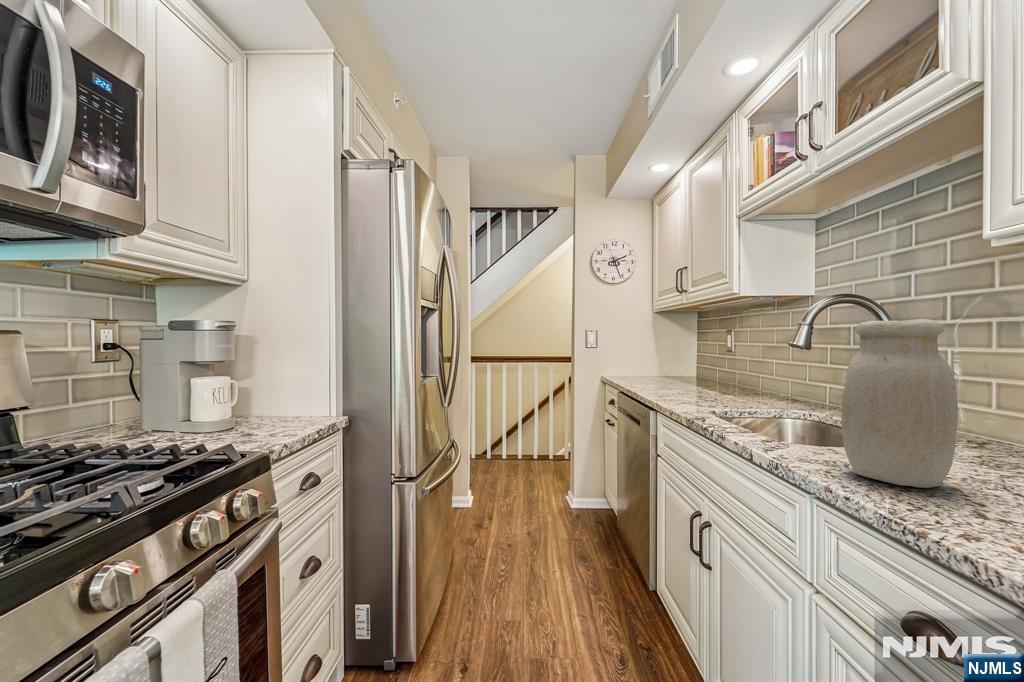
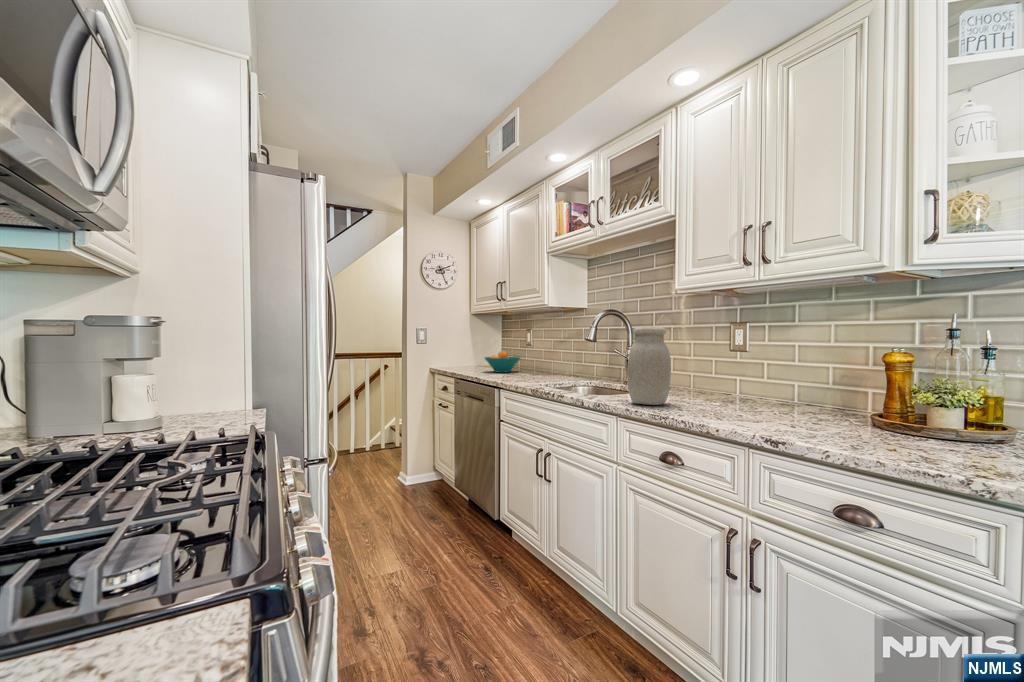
fruit bowl: none [662,358,714,387] -> present [485,351,521,373]

